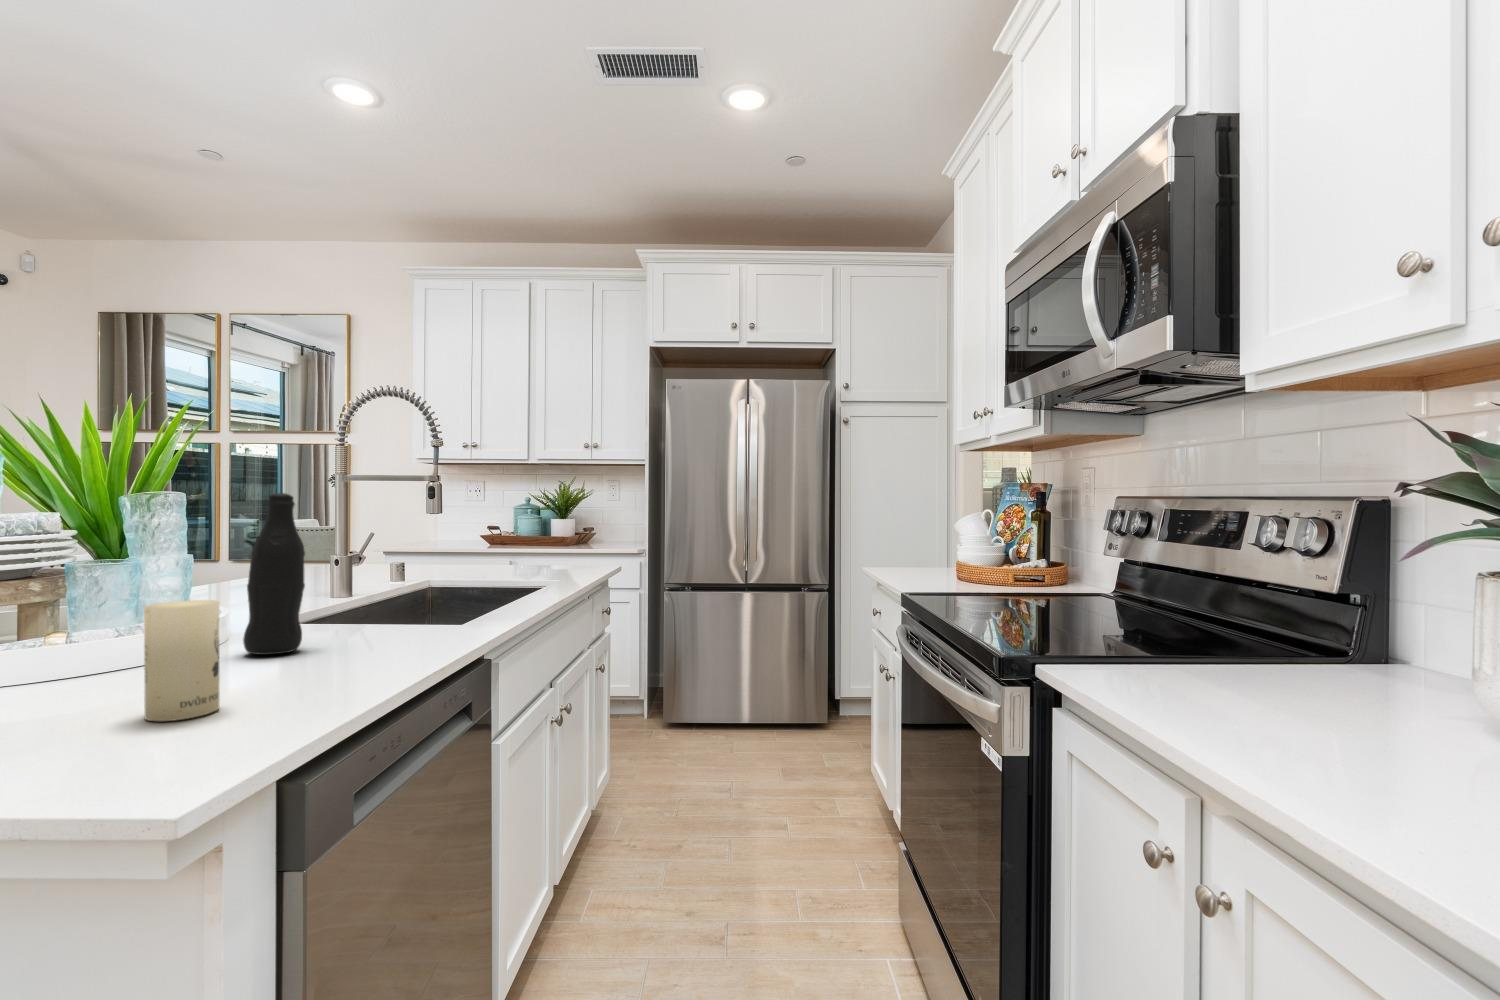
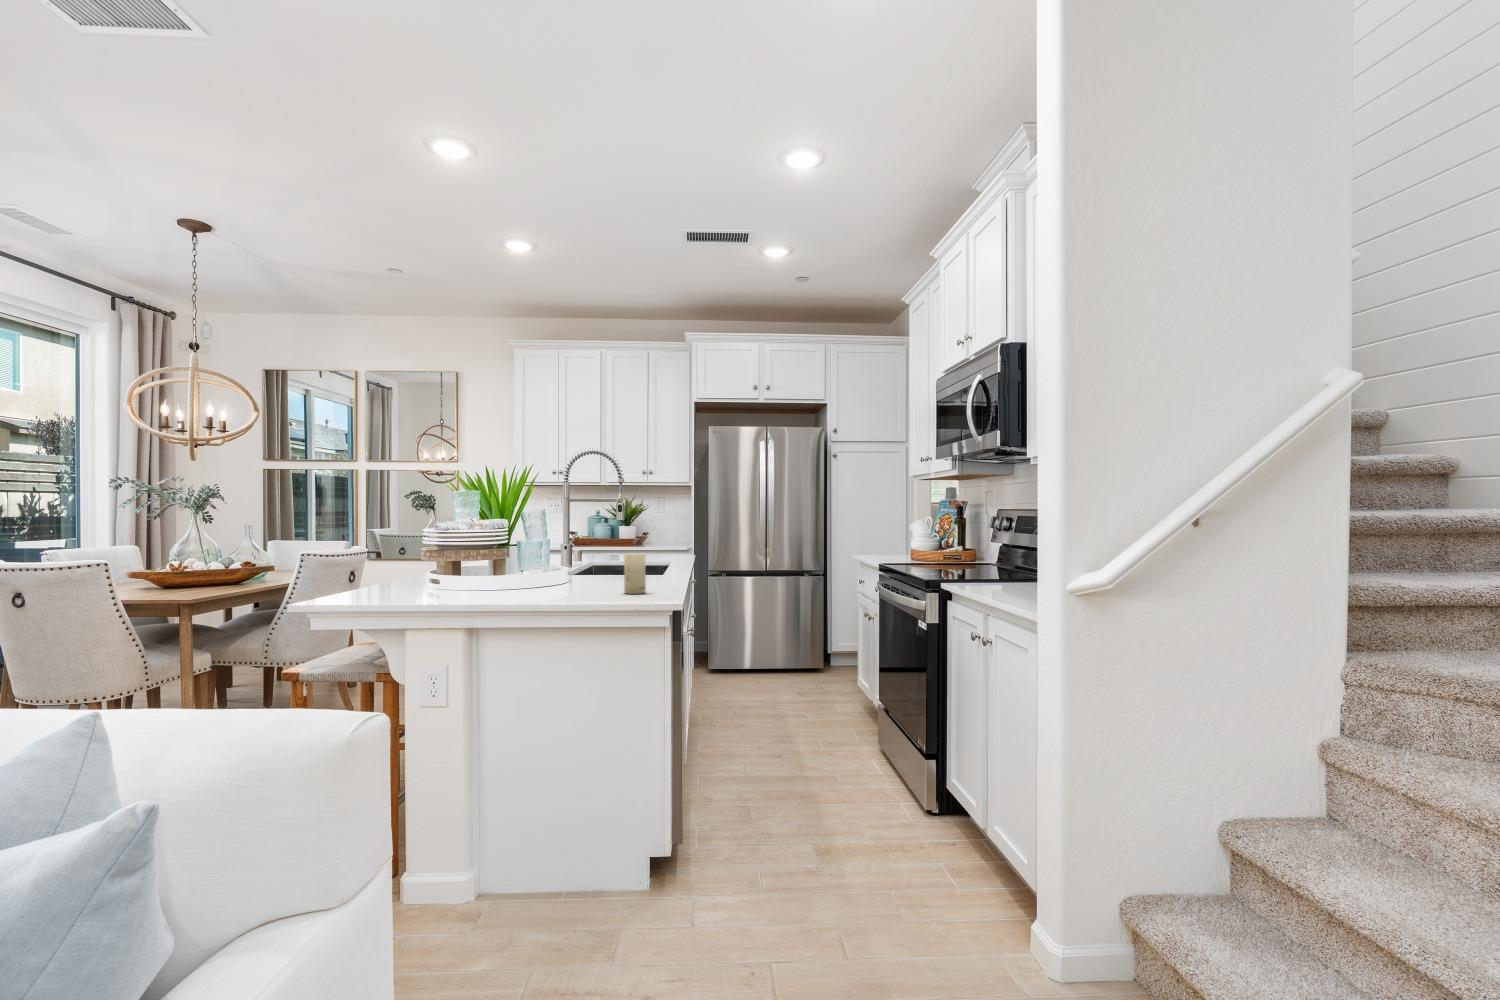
bottle: present [243,493,305,655] -> none [600,513,622,583]

